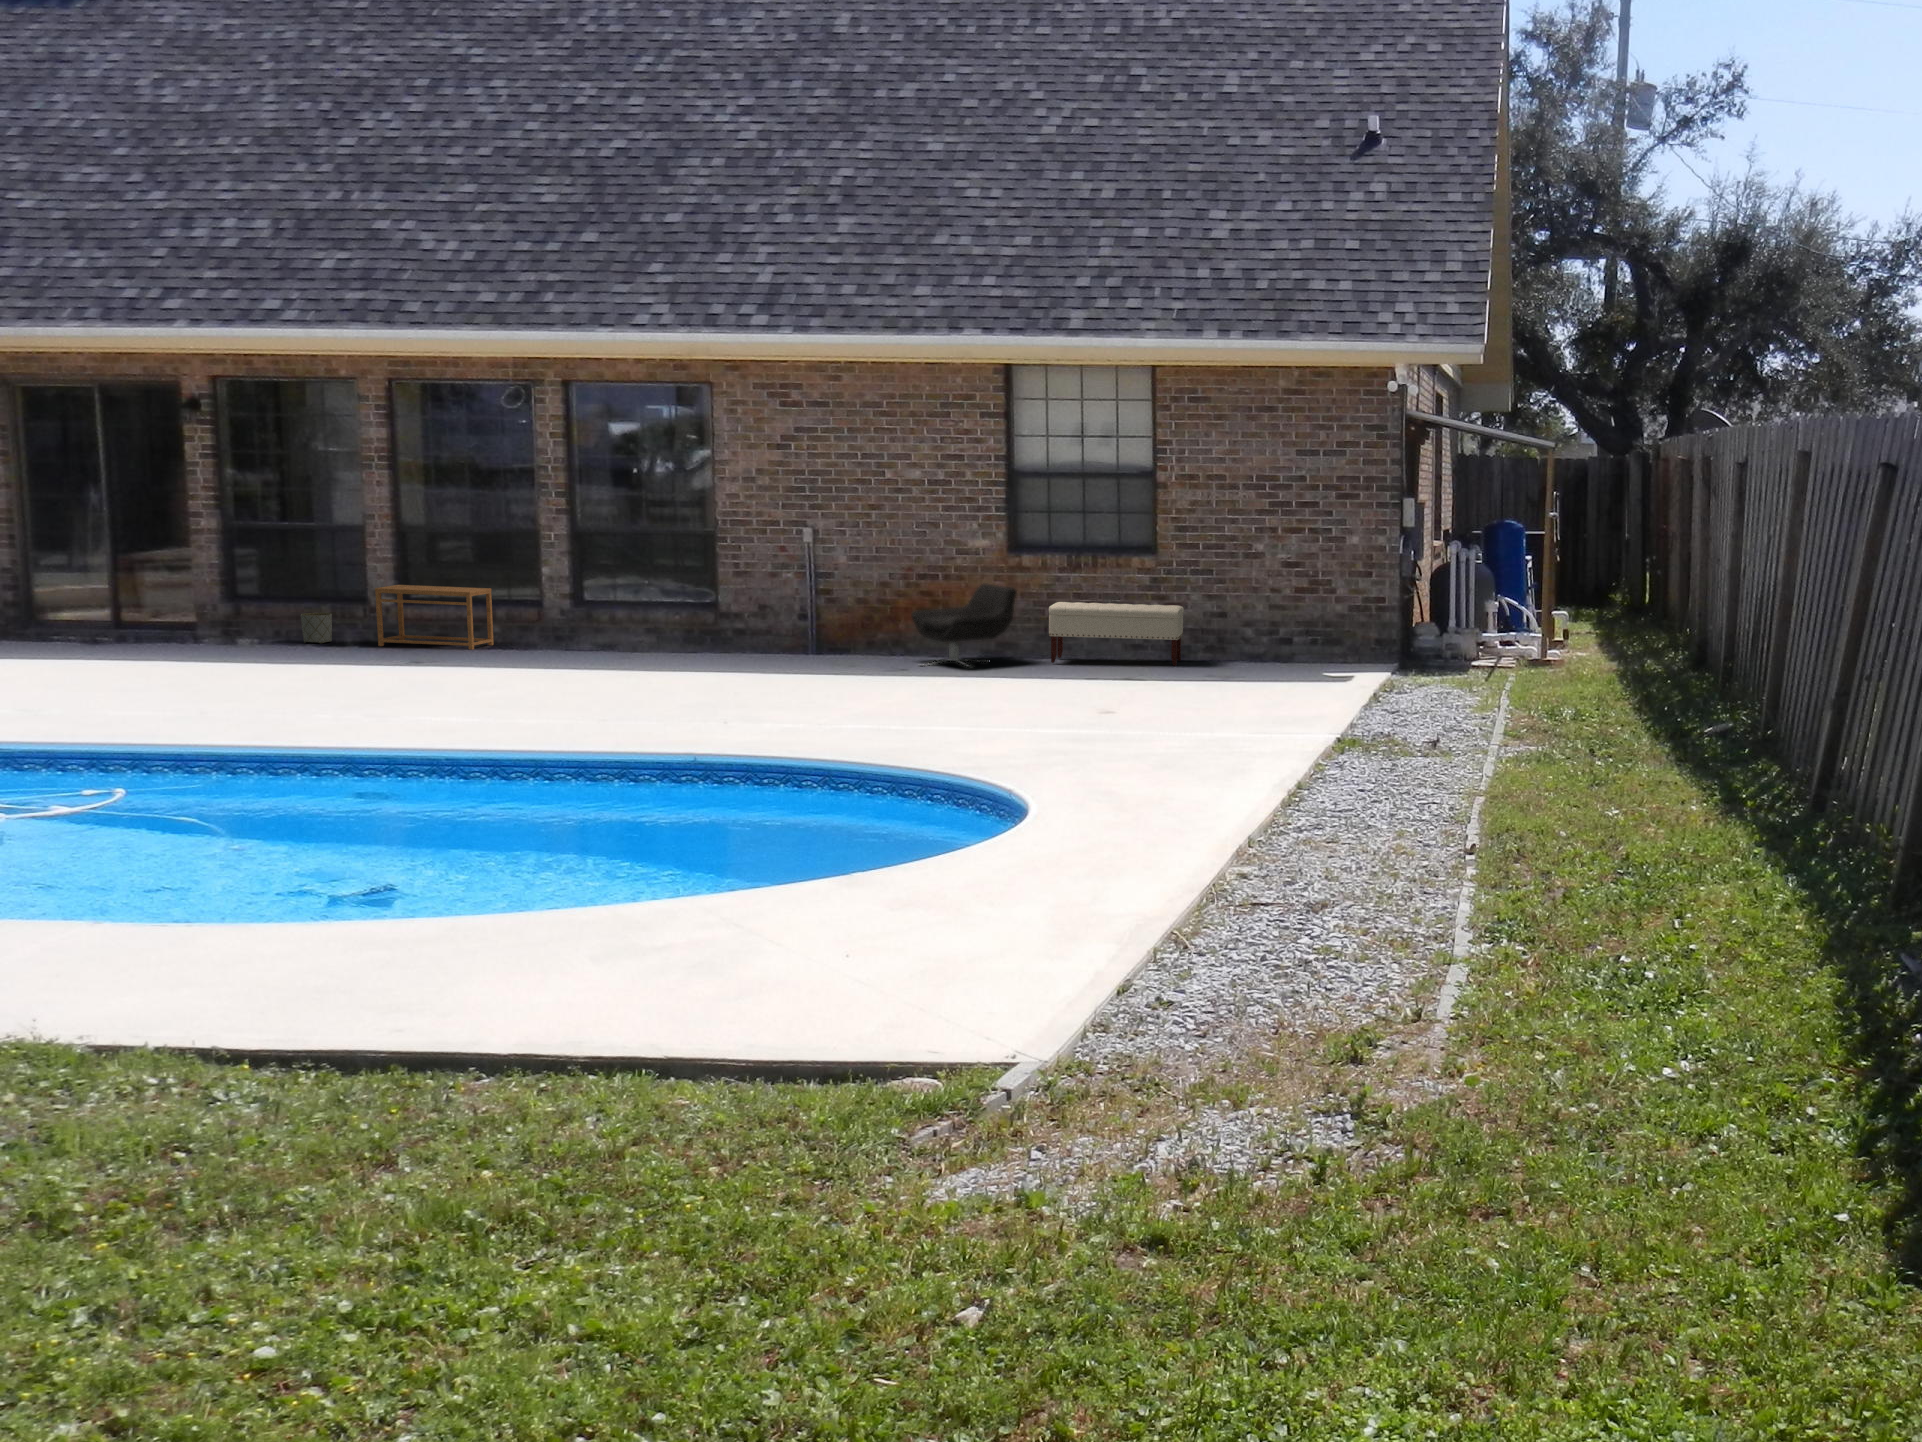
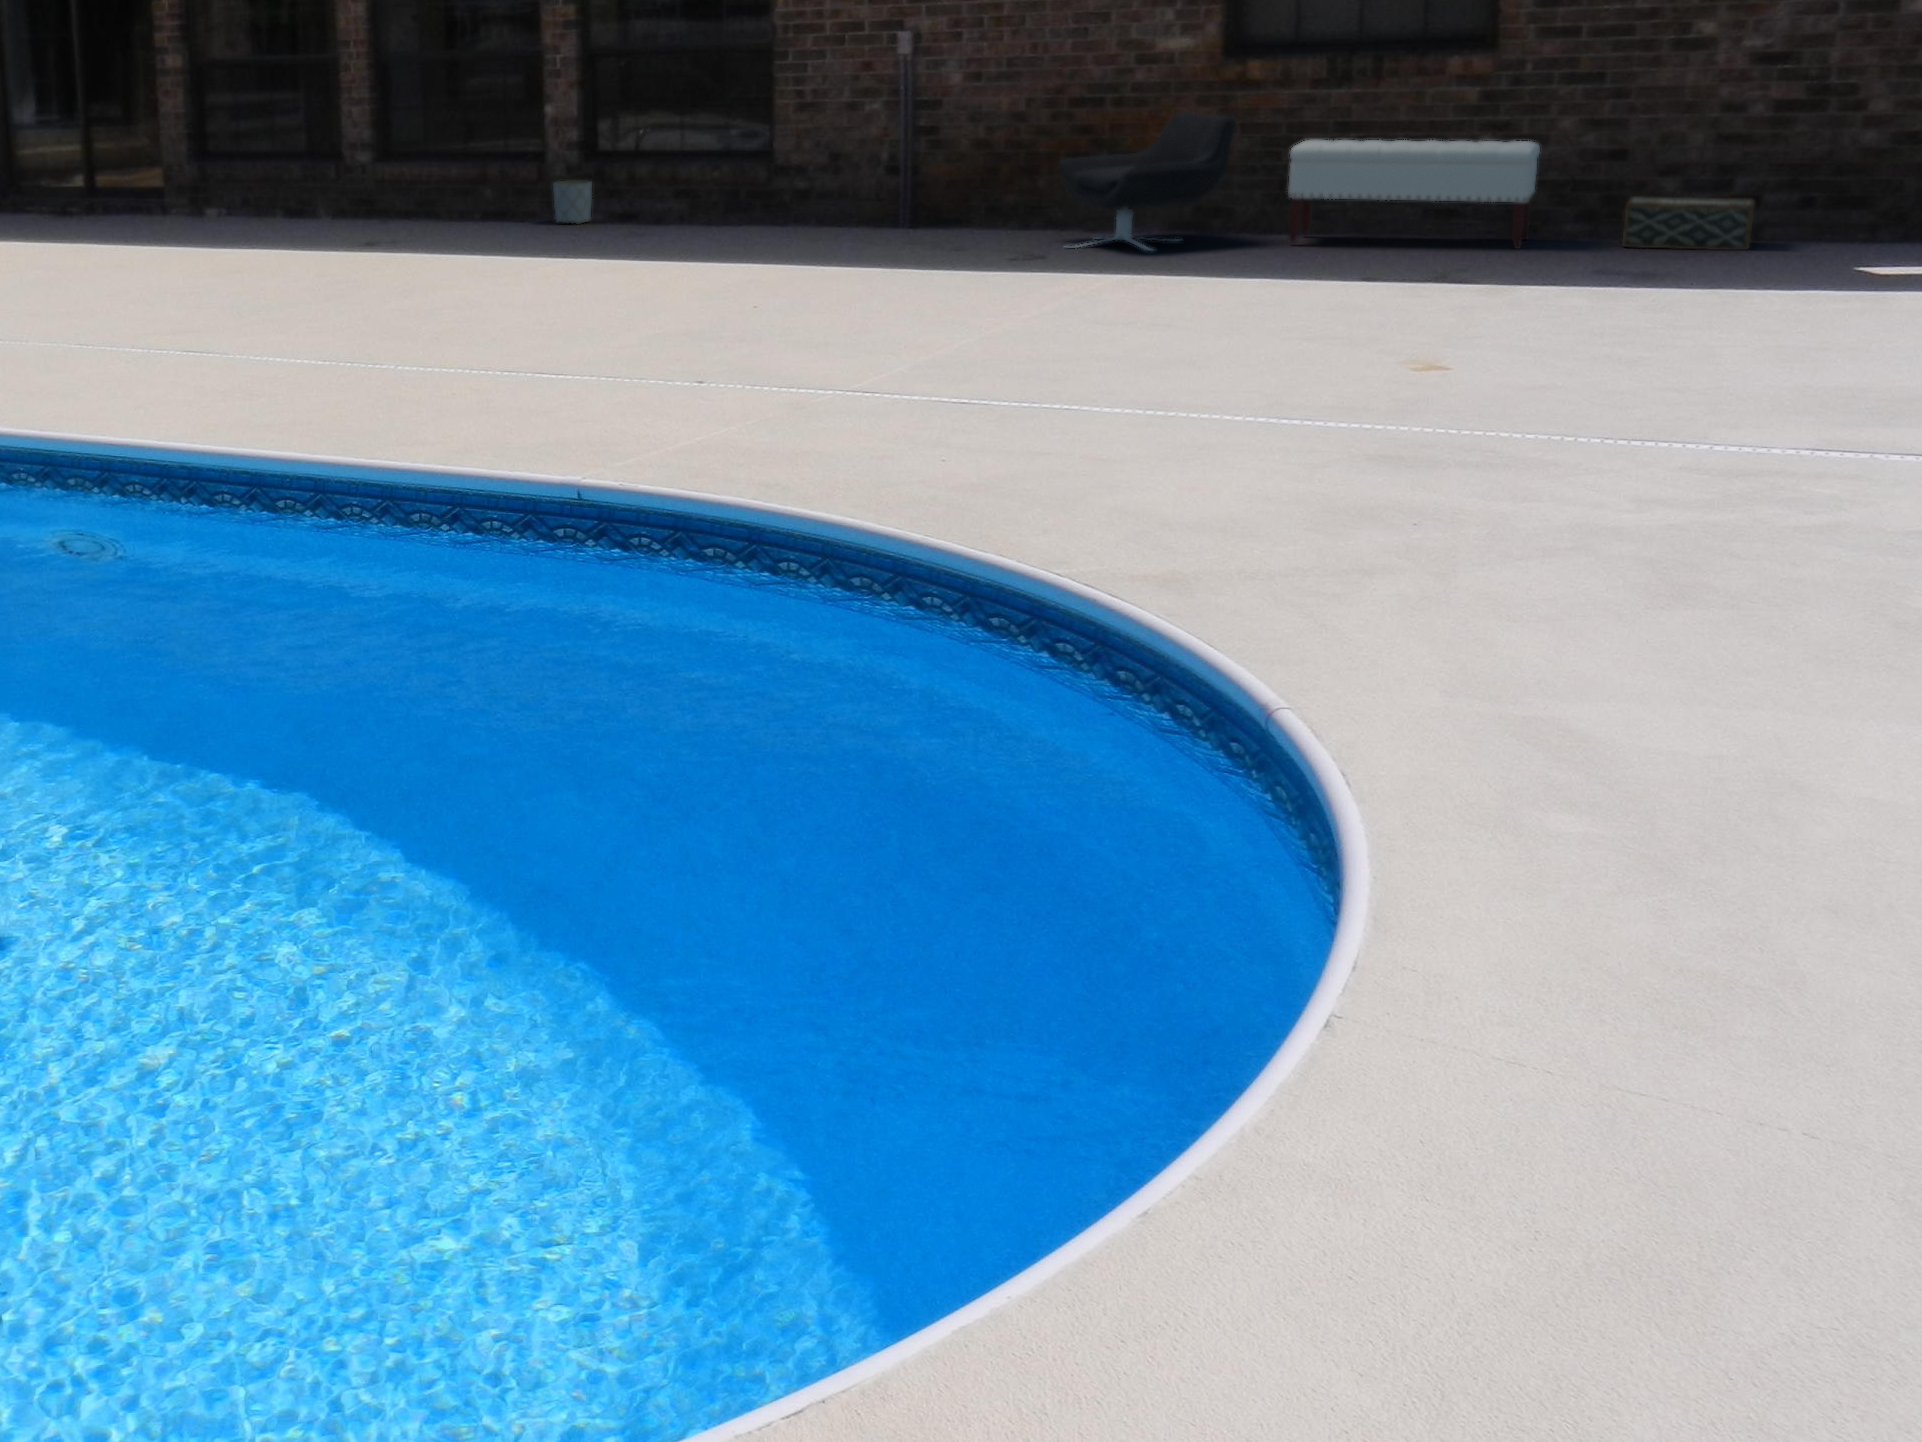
side table: present [375,585,494,650] -> none [349,138,491,225]
planter: present [301,613,332,644] -> present [553,180,592,224]
woven basket: none [1228,637,1292,667] -> present [1623,196,1755,250]

